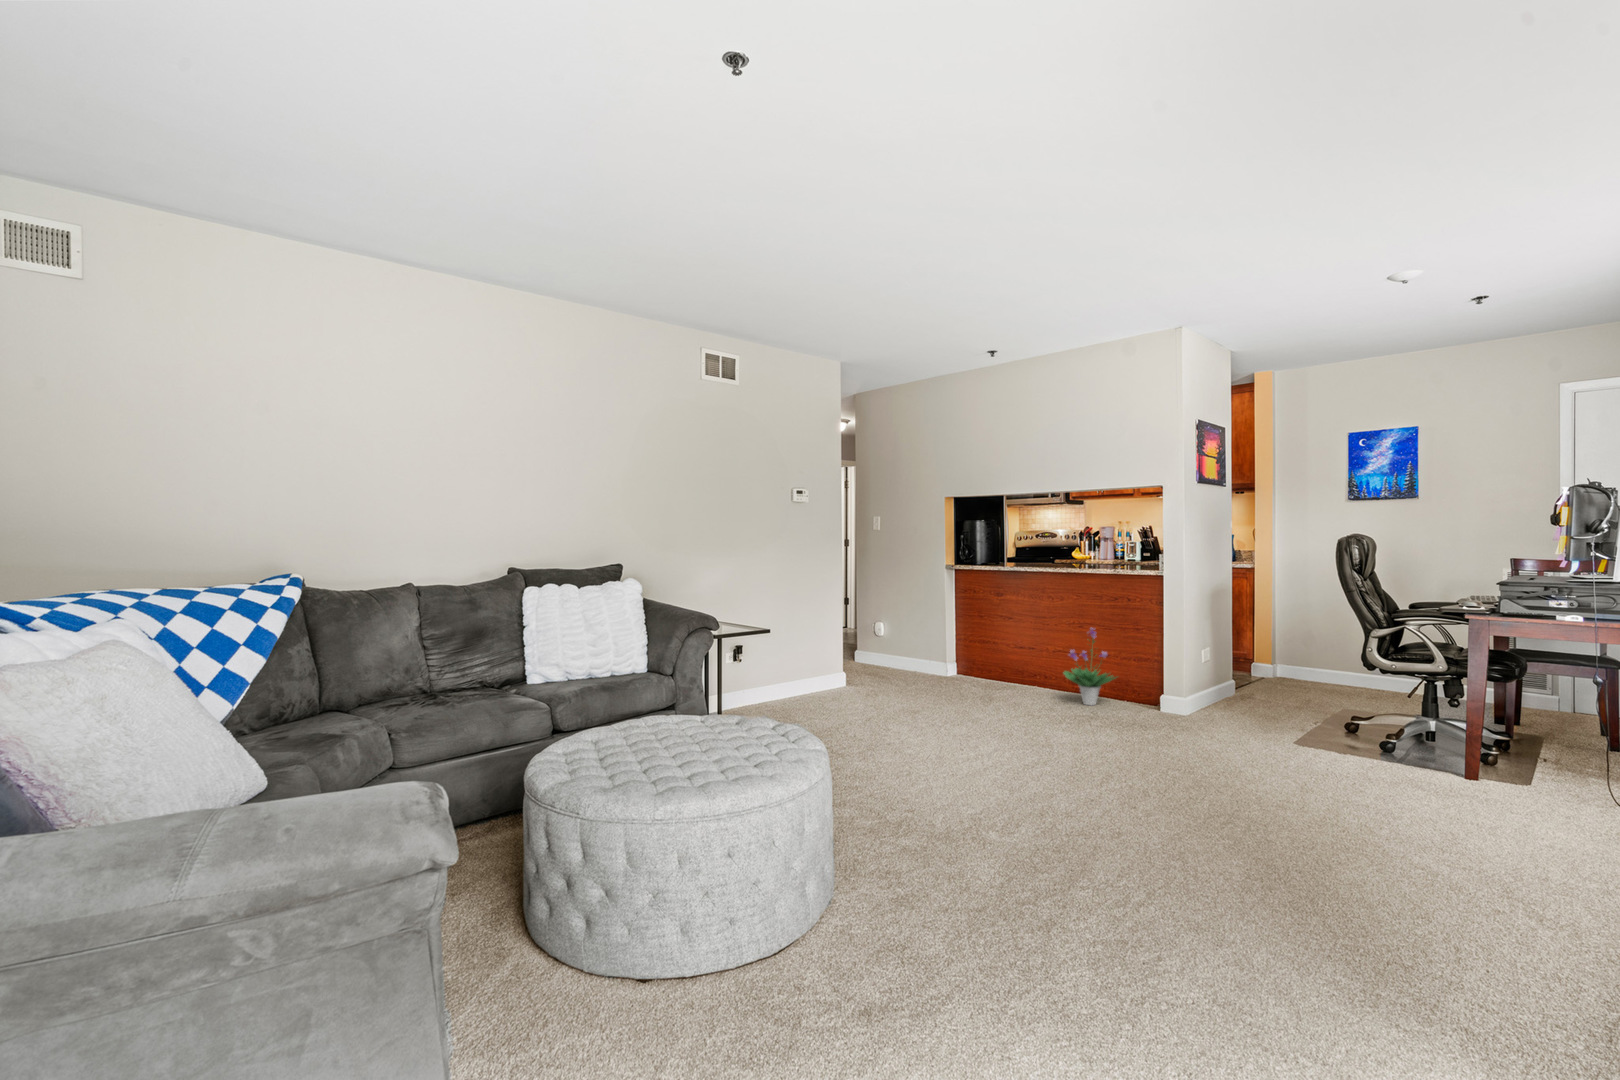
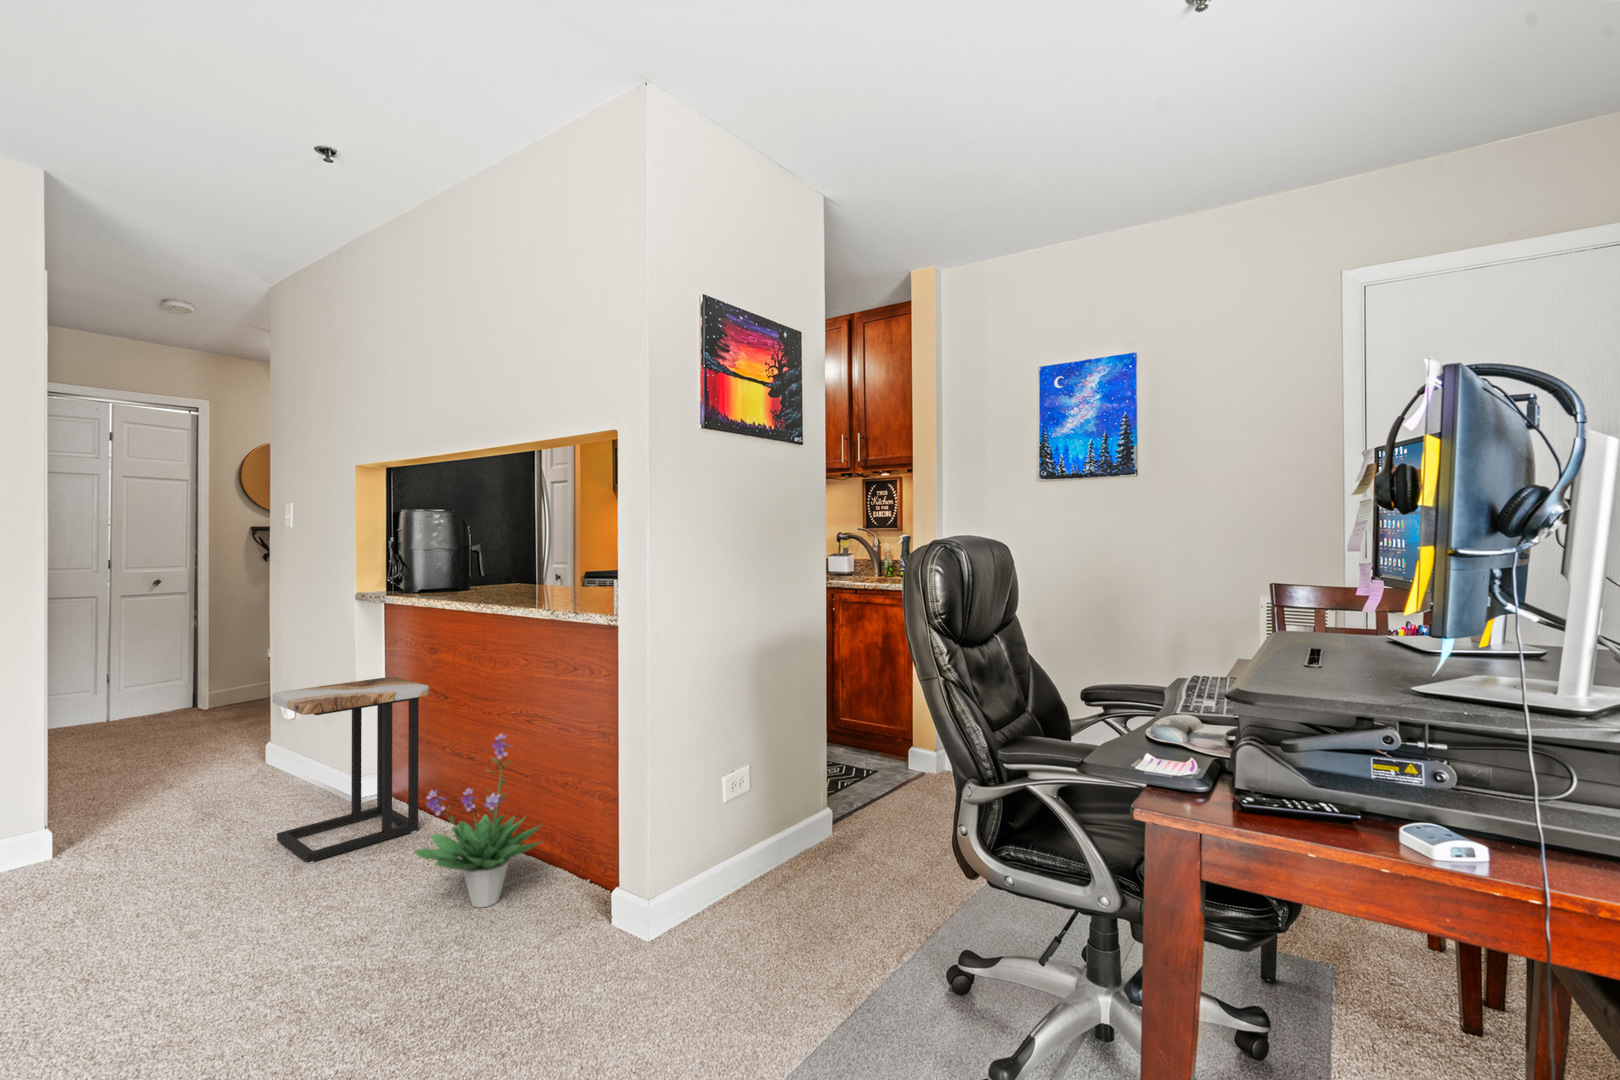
side table: none [939,609,1009,692] -> present [273,677,429,864]

